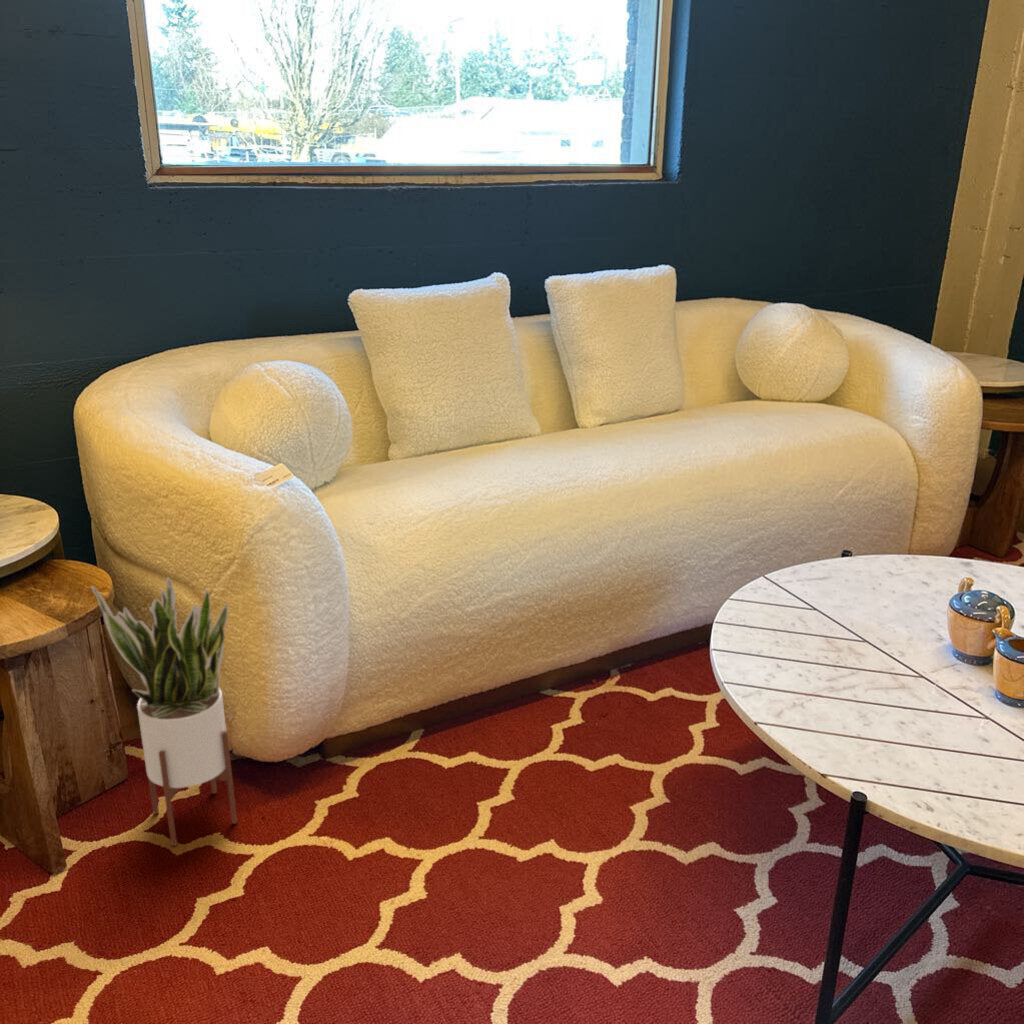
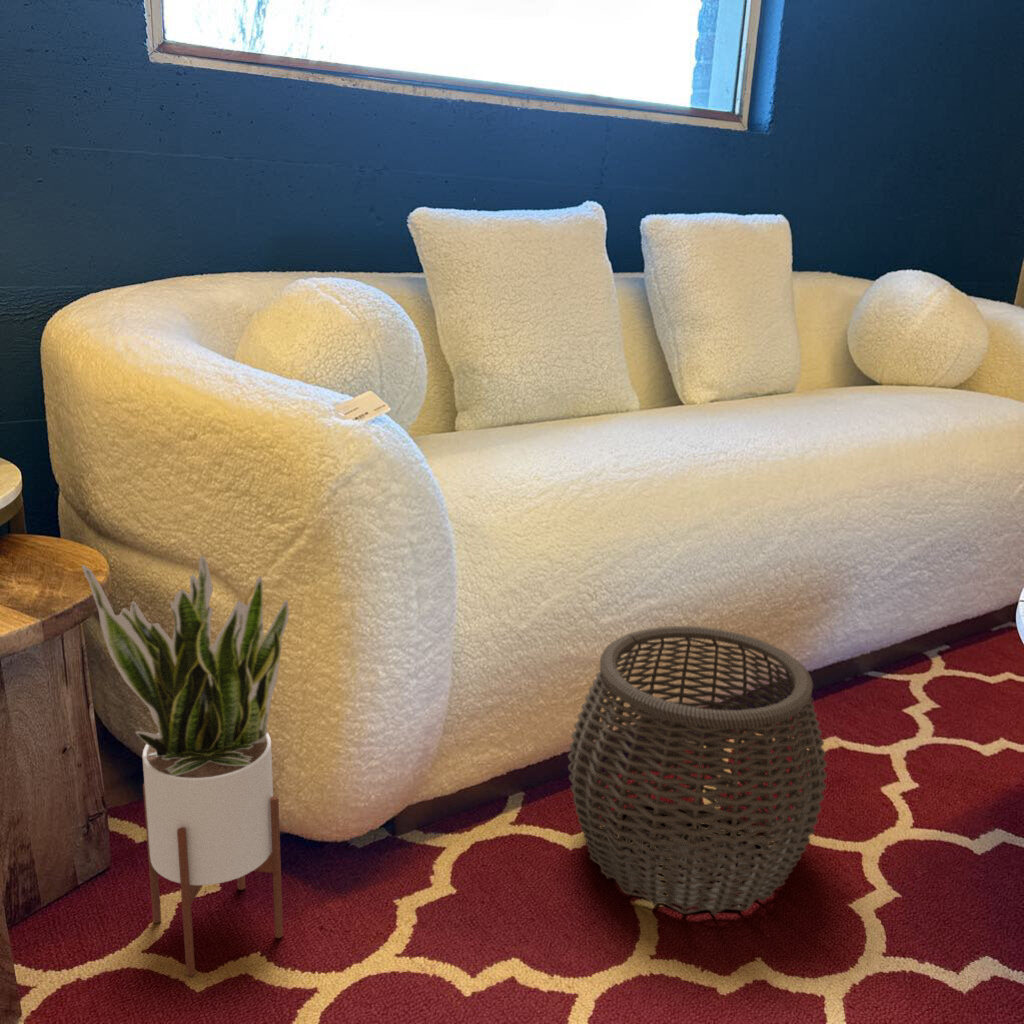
woven basket: none [438,612,615,813] -> present [568,626,827,915]

